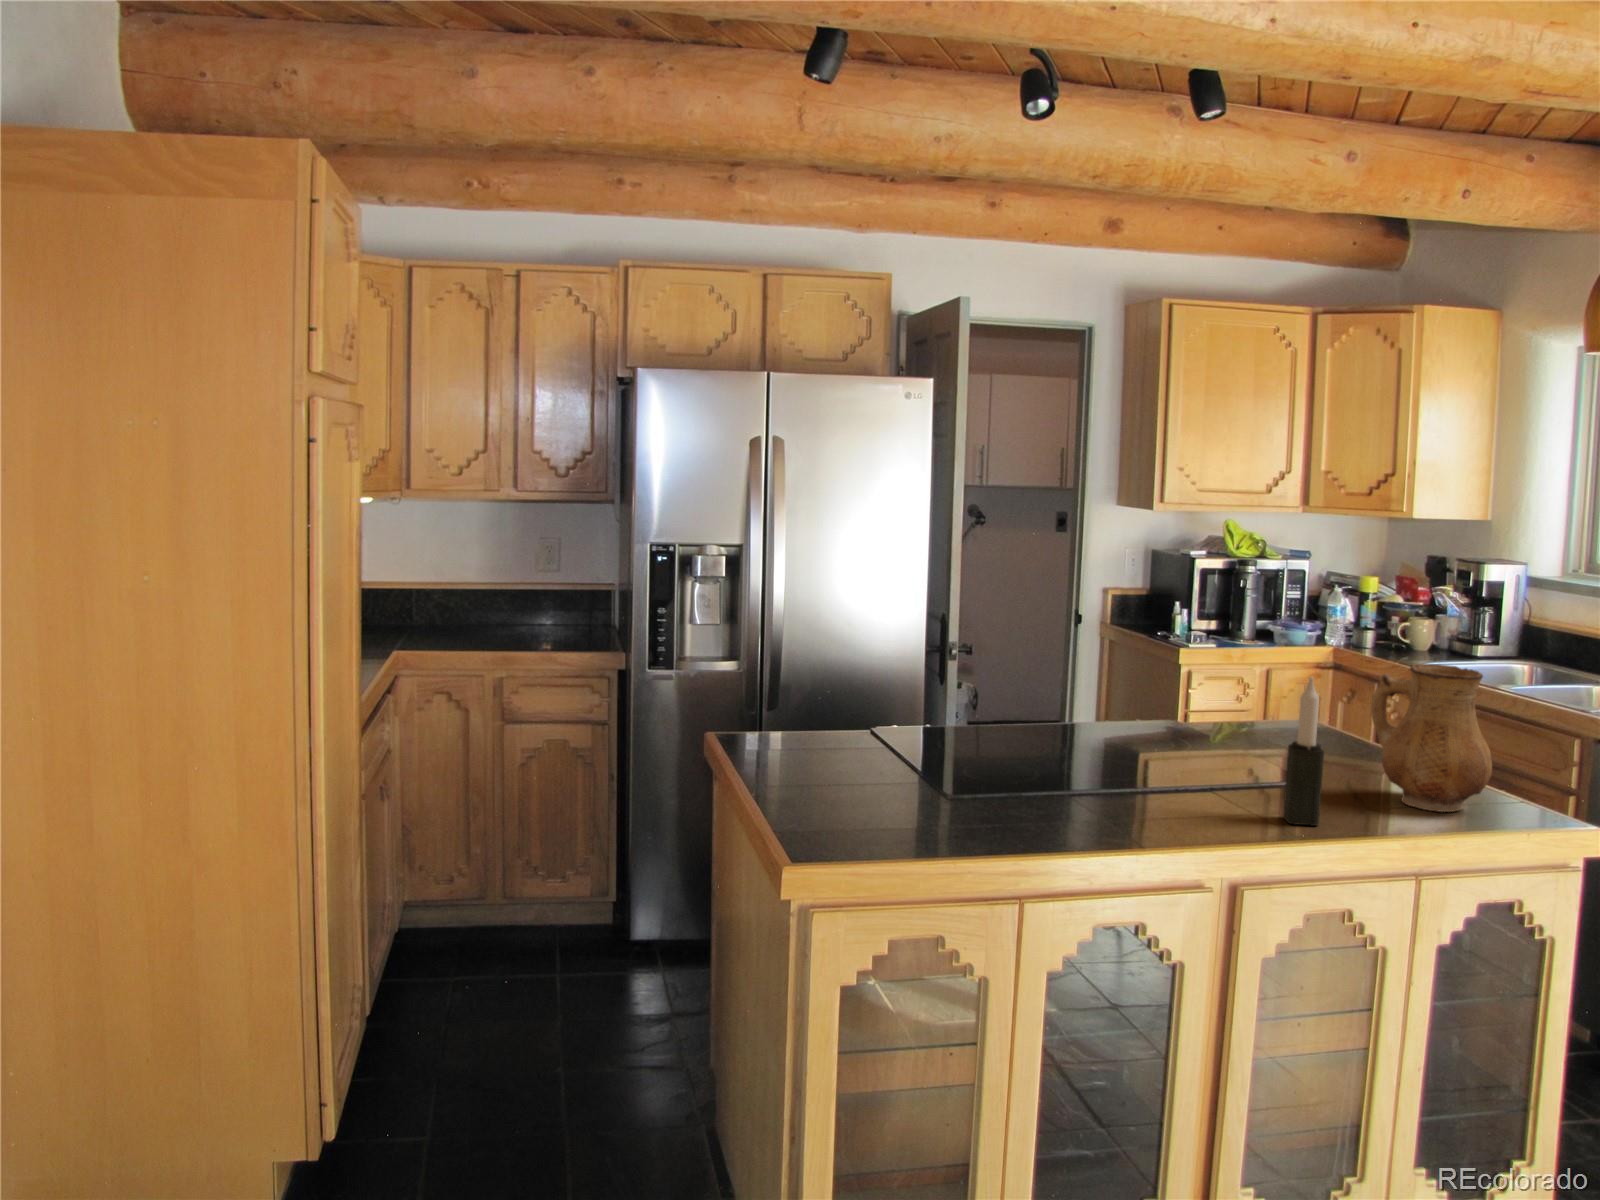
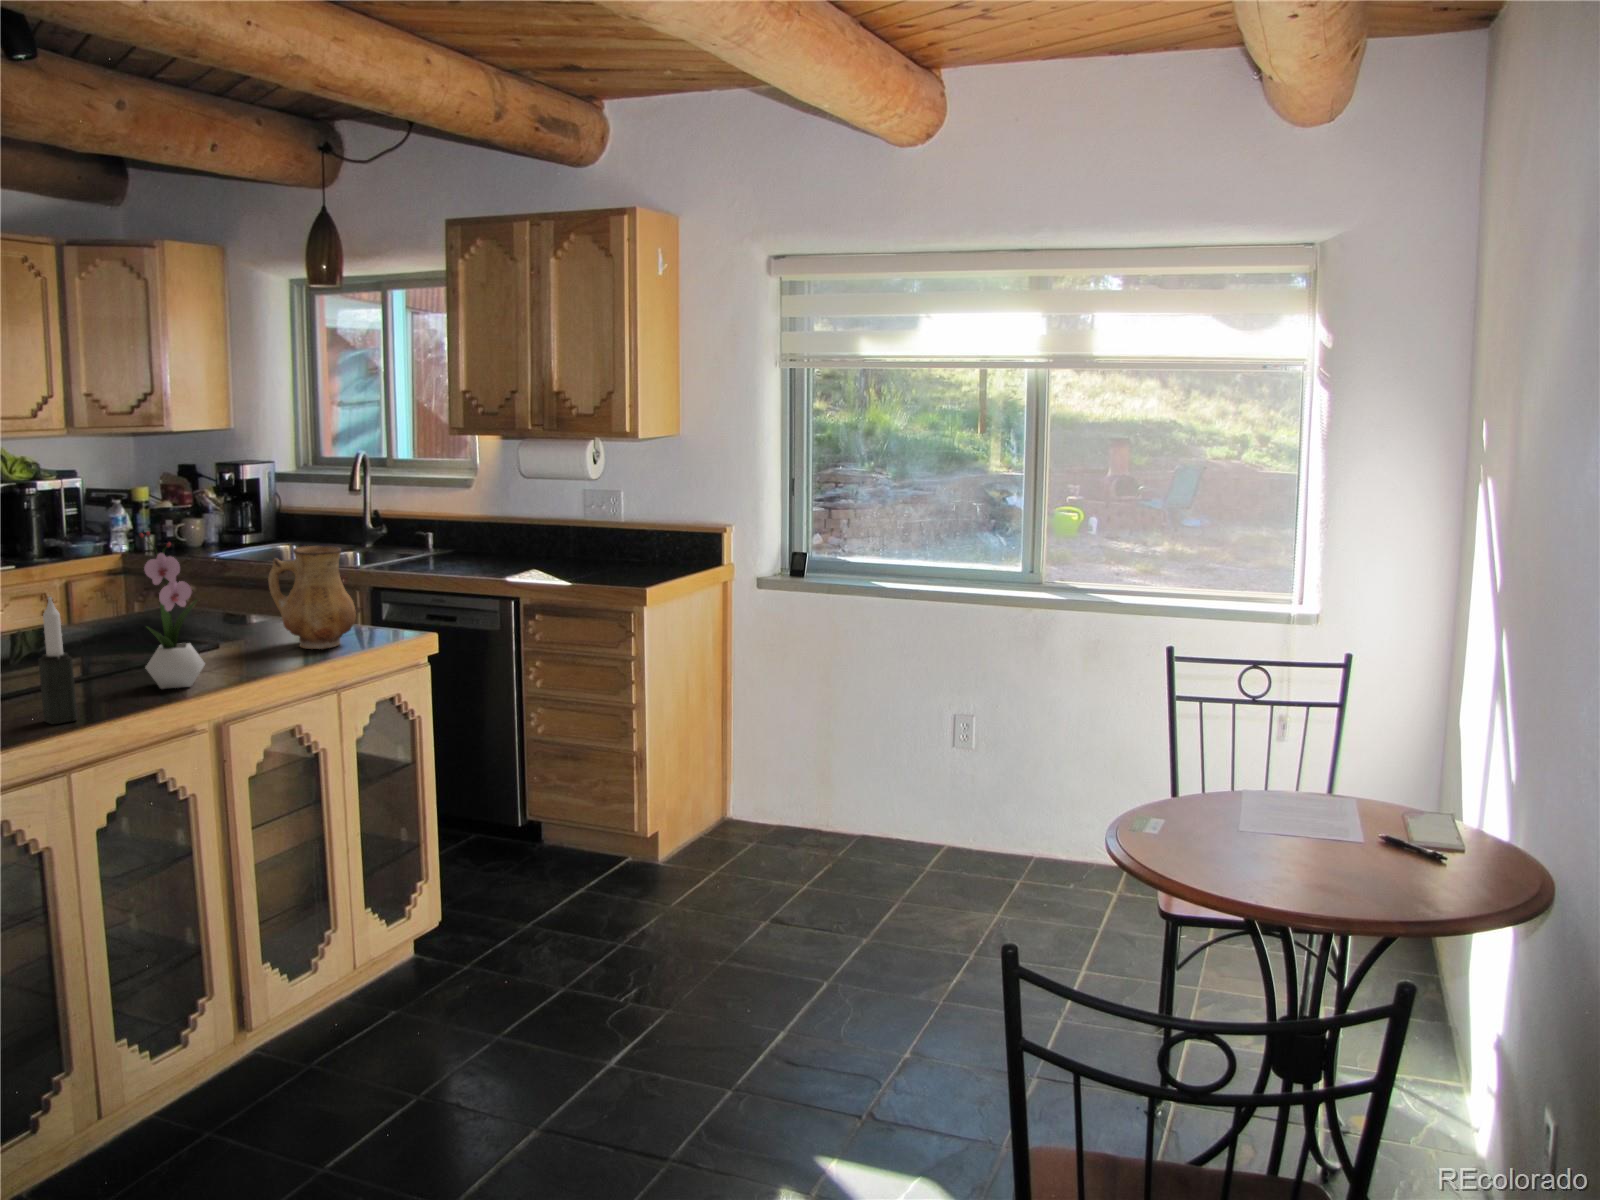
flower arrangement: none [1161,613,1241,822] -> present [140,531,205,689]
candle: present [1283,677,1324,826] -> present [39,597,77,724]

